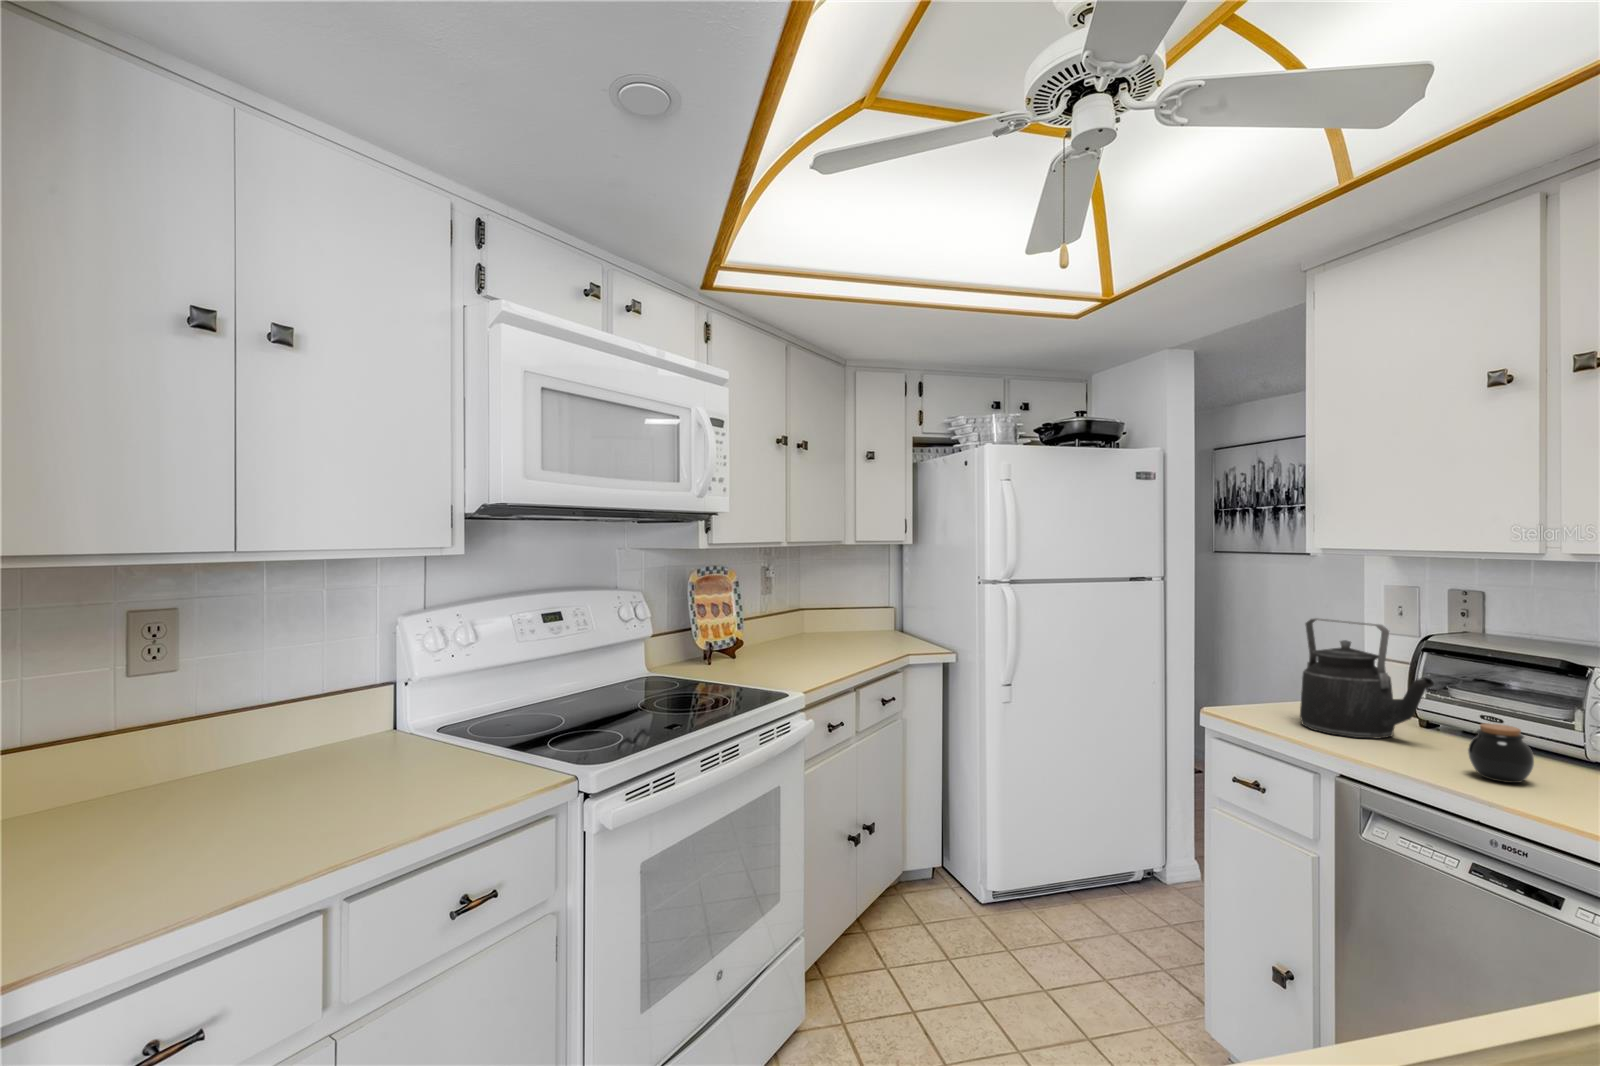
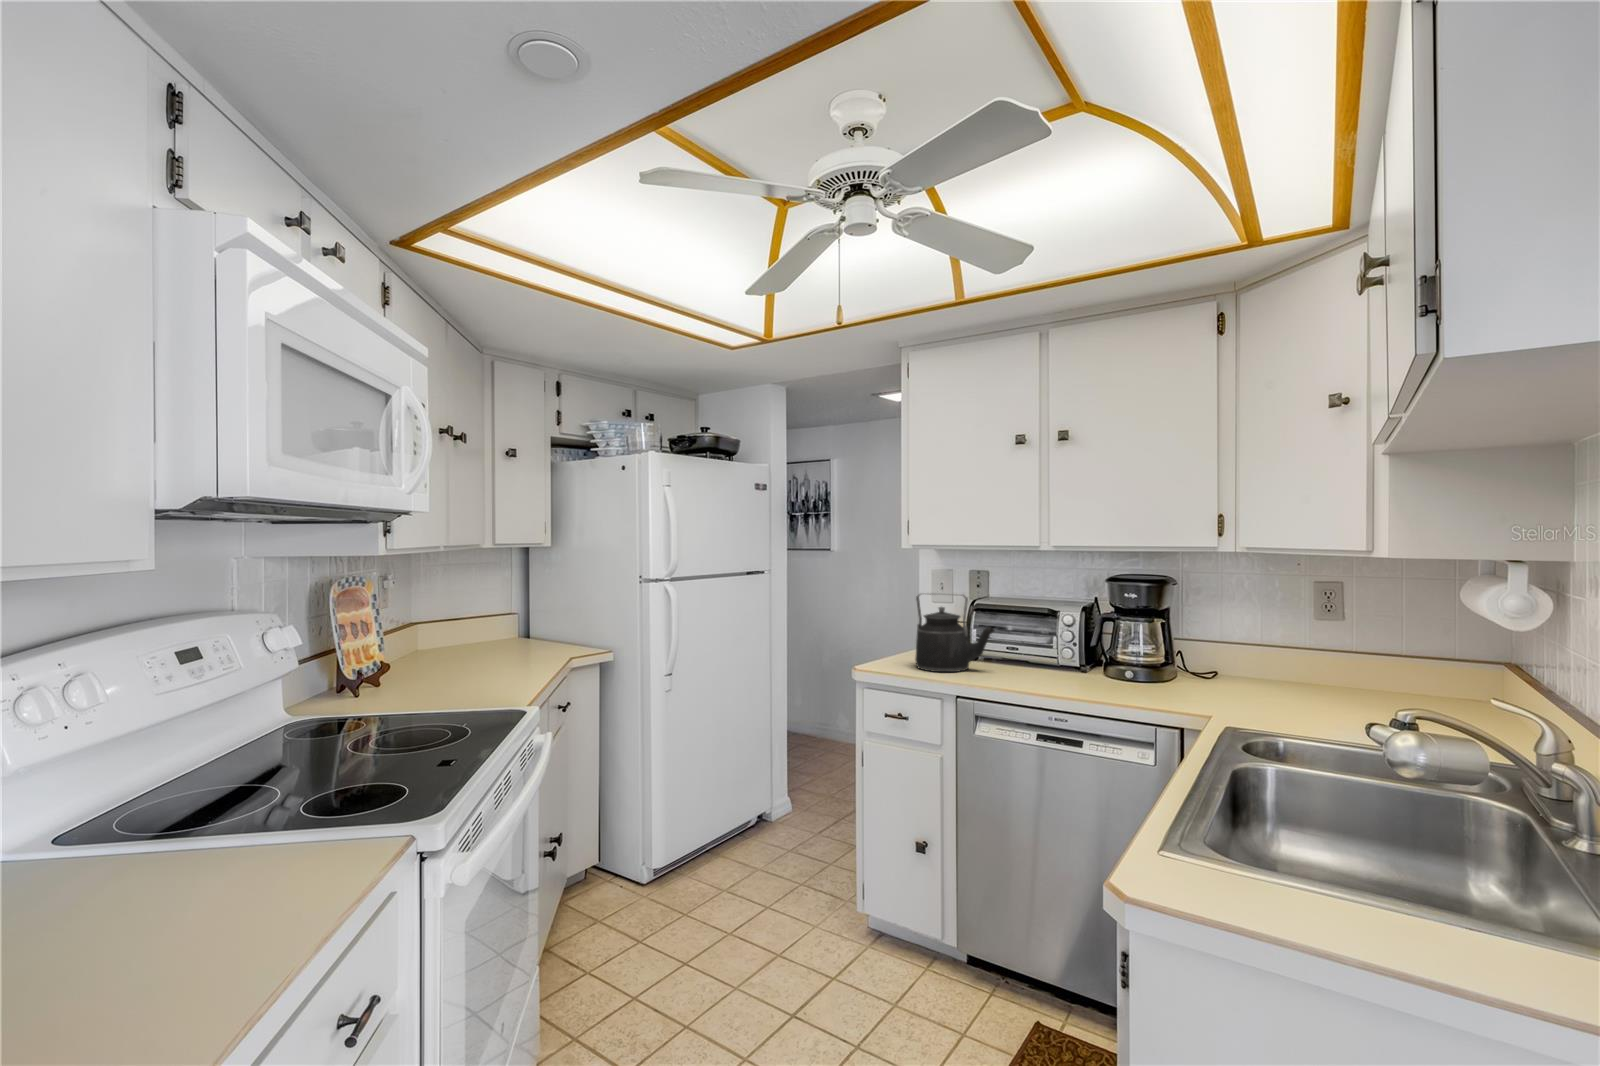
jar: present [1468,723,1534,783] -> none [1026,650,1057,685]

